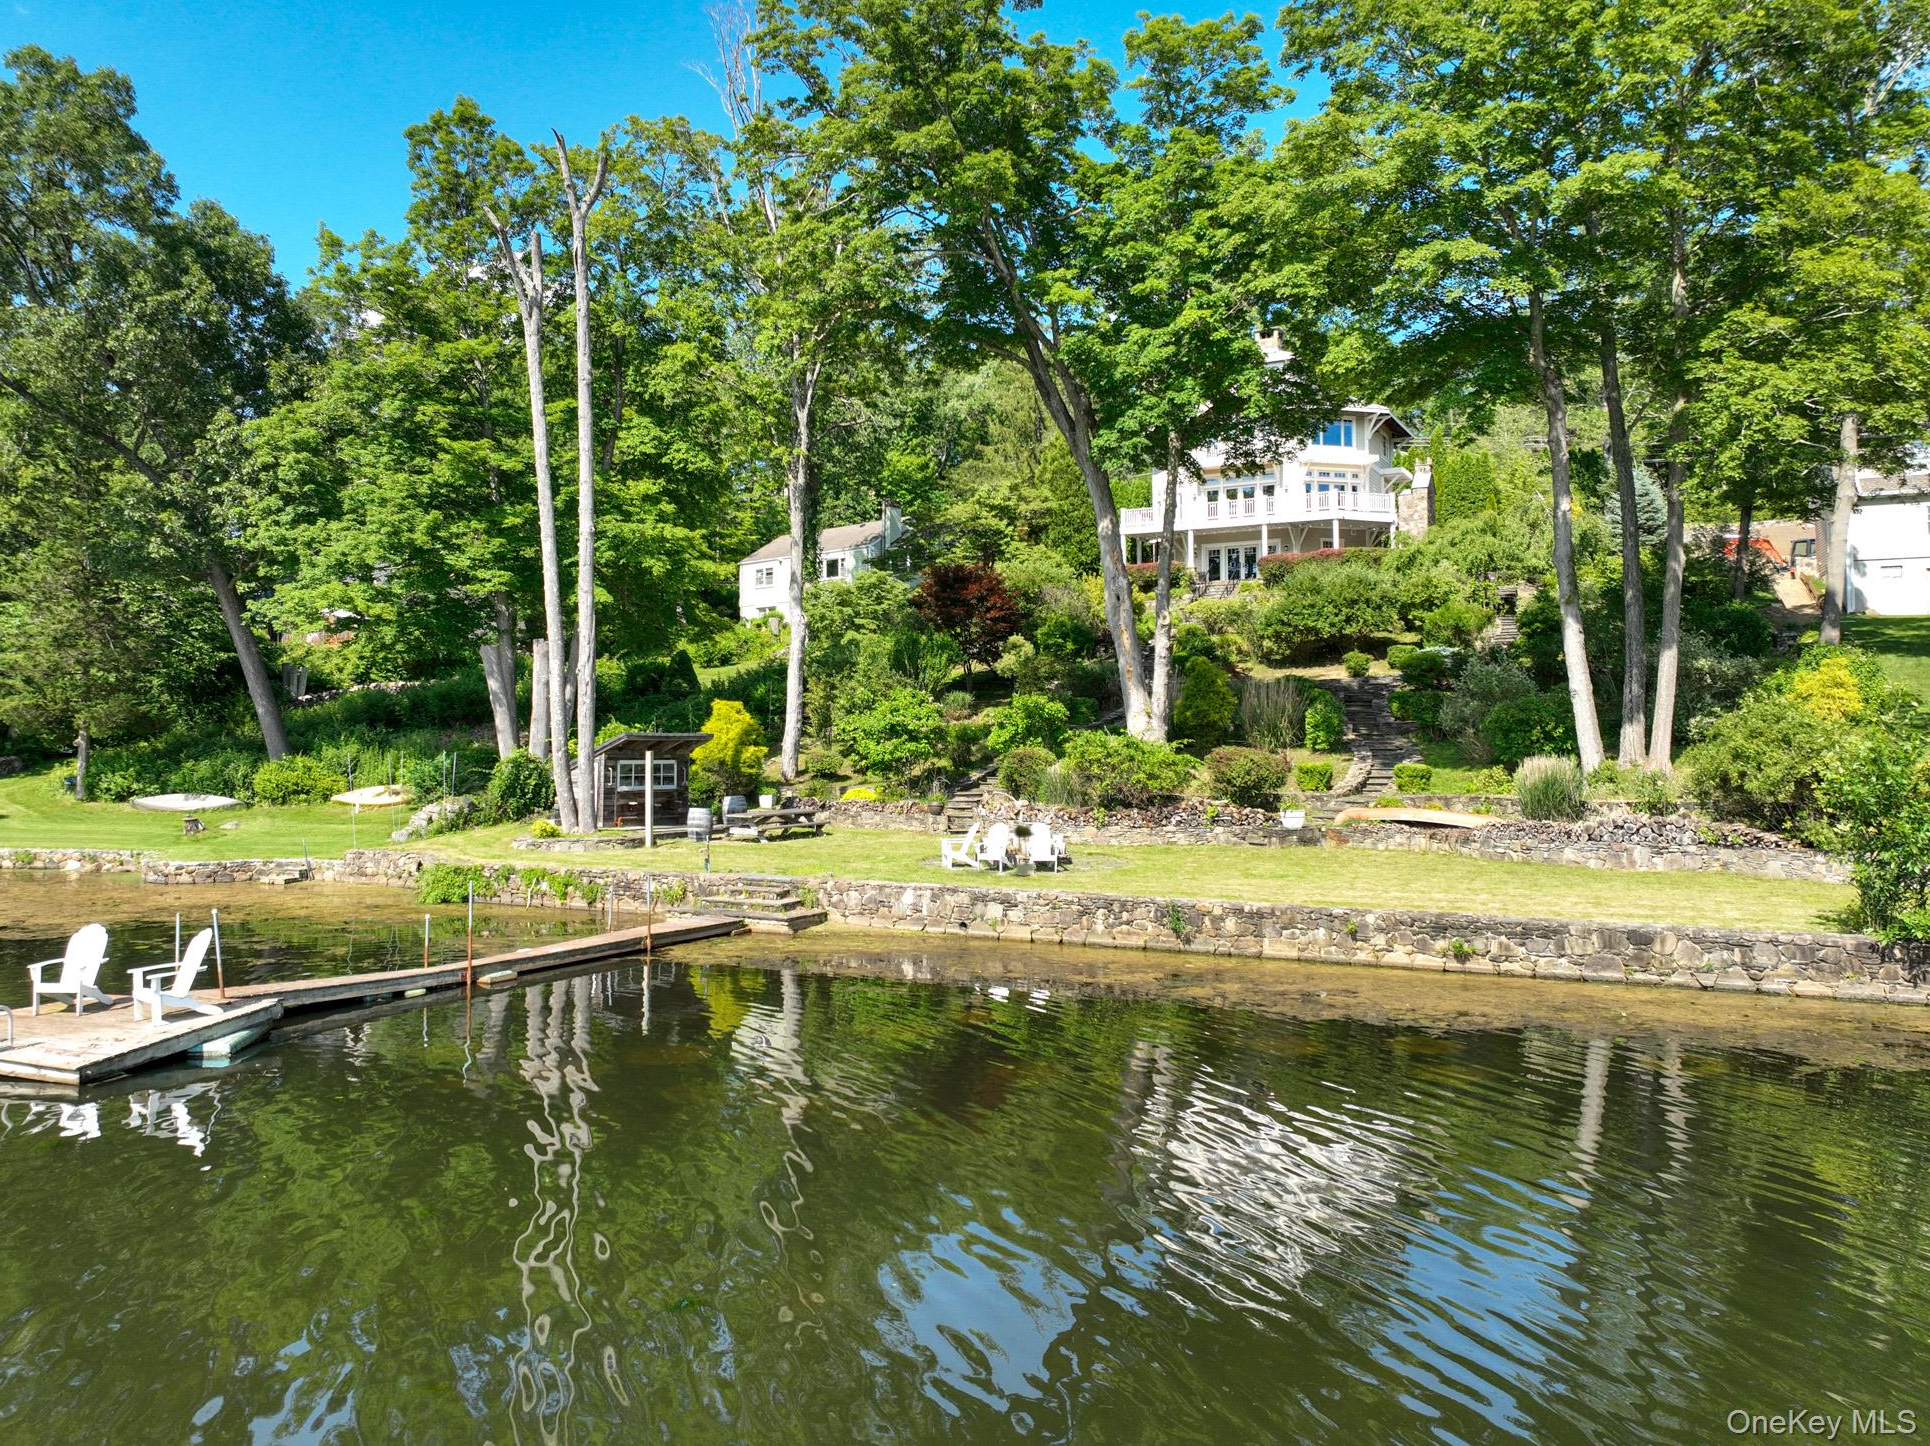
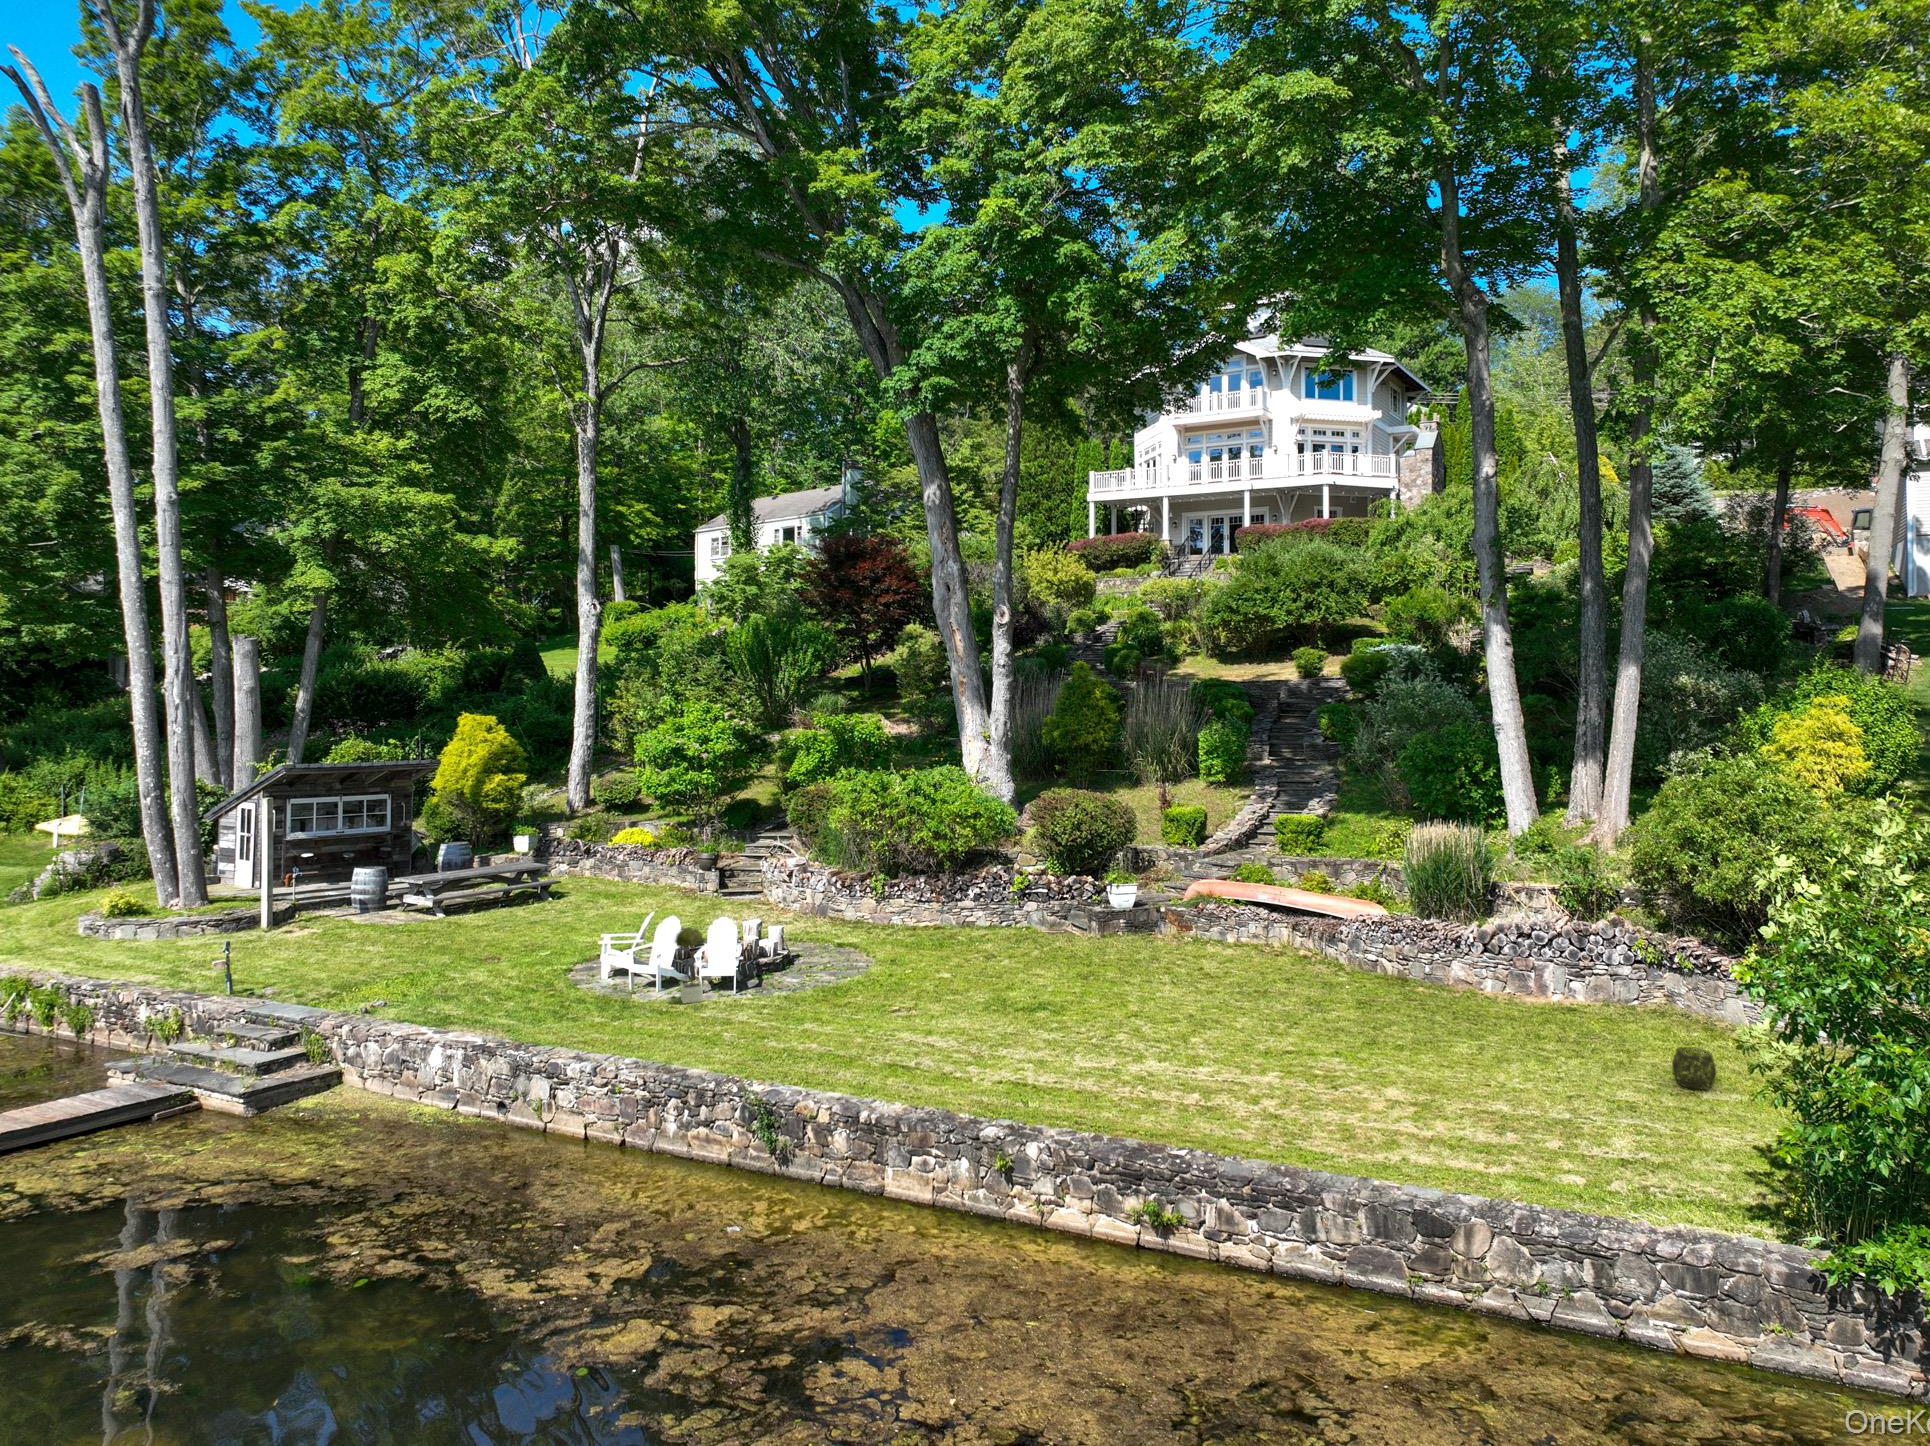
woven basket: none [1747,879,1779,904] -> present [1672,1047,1716,1089]

